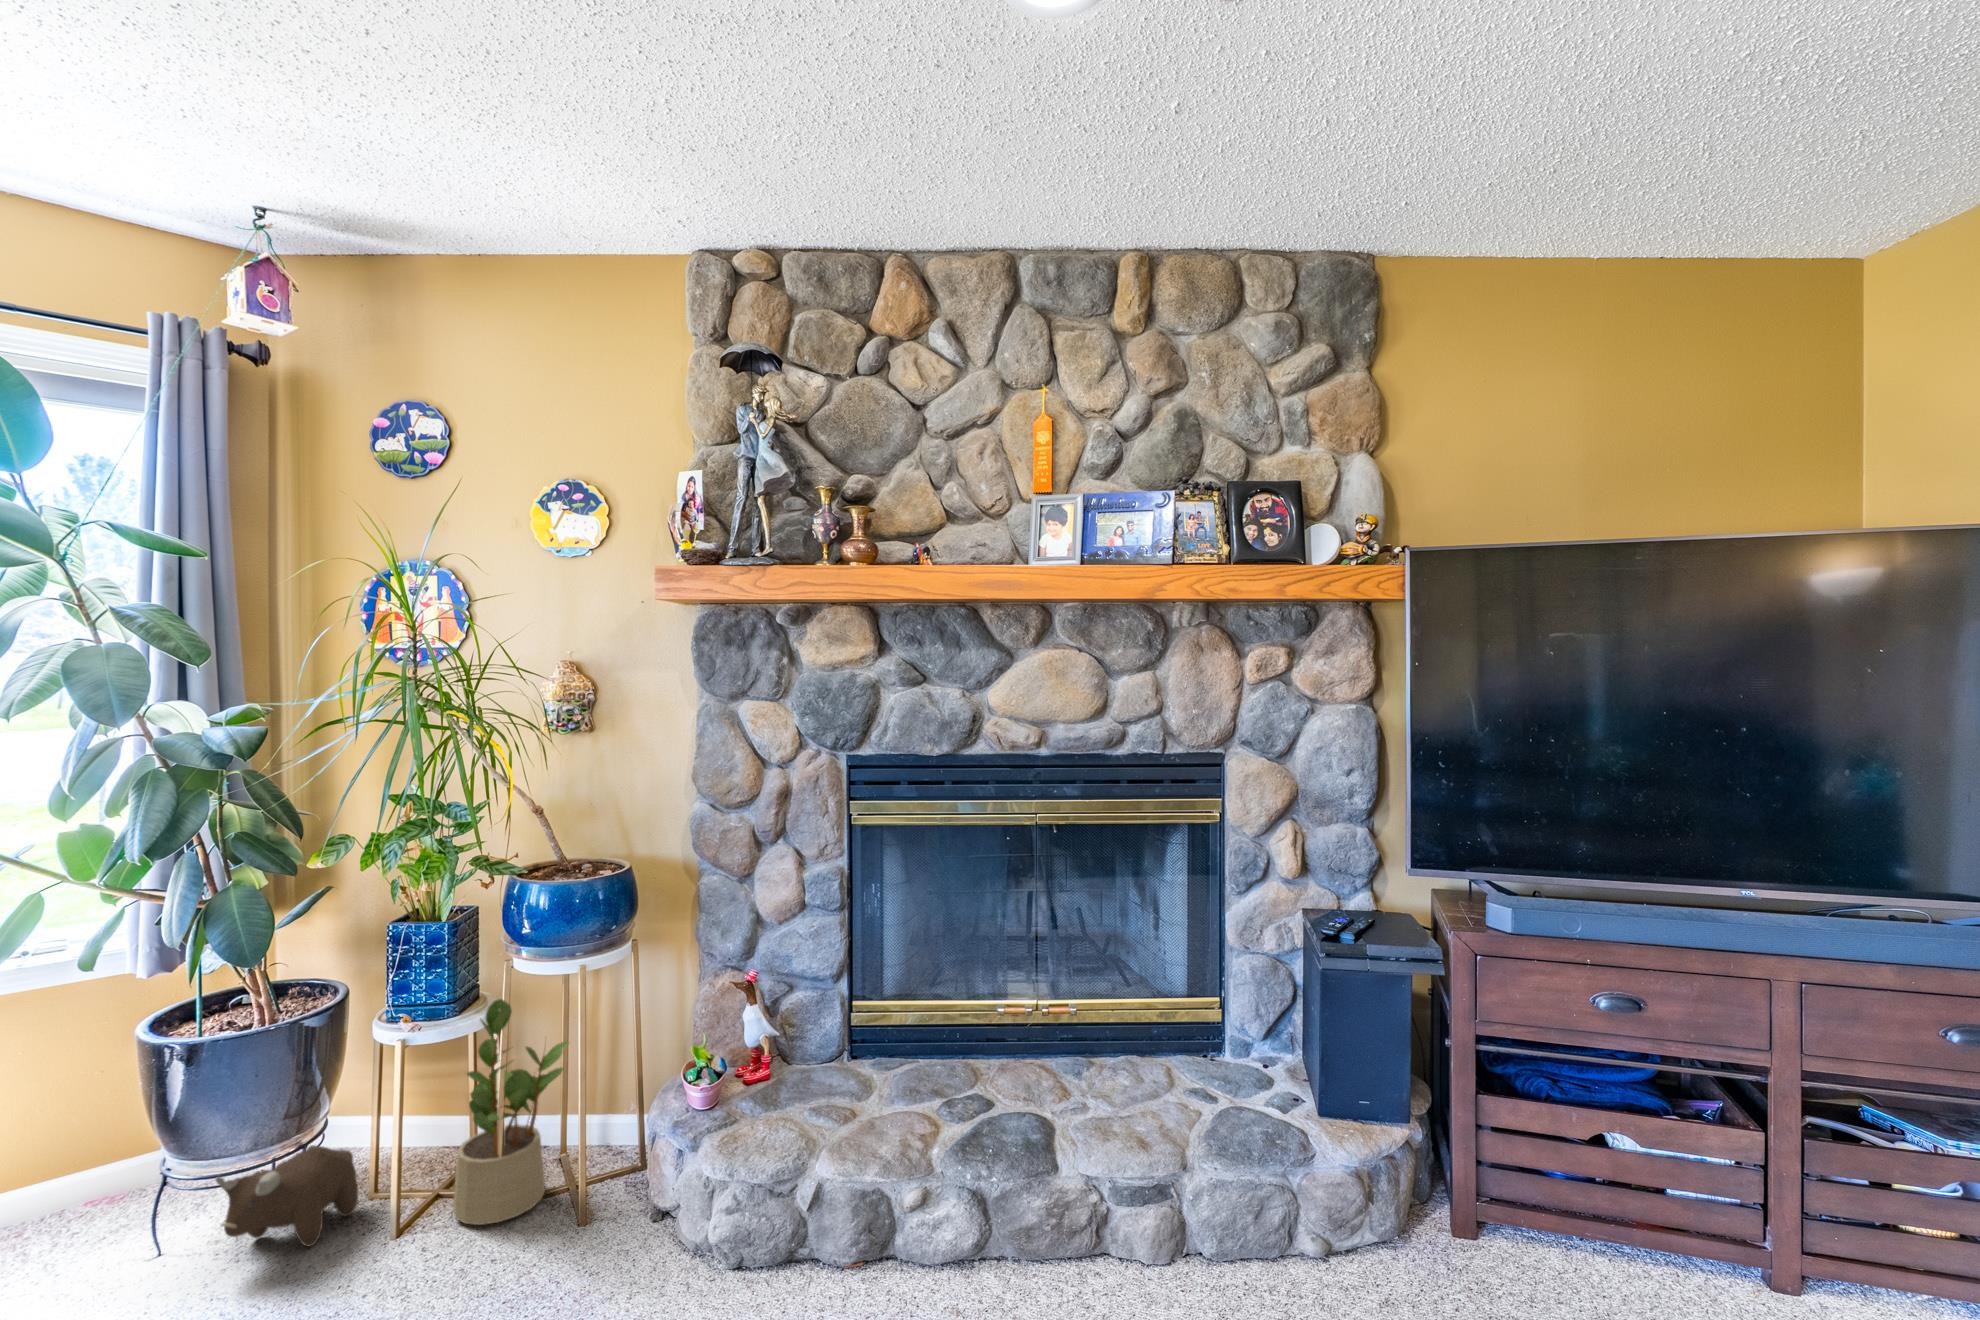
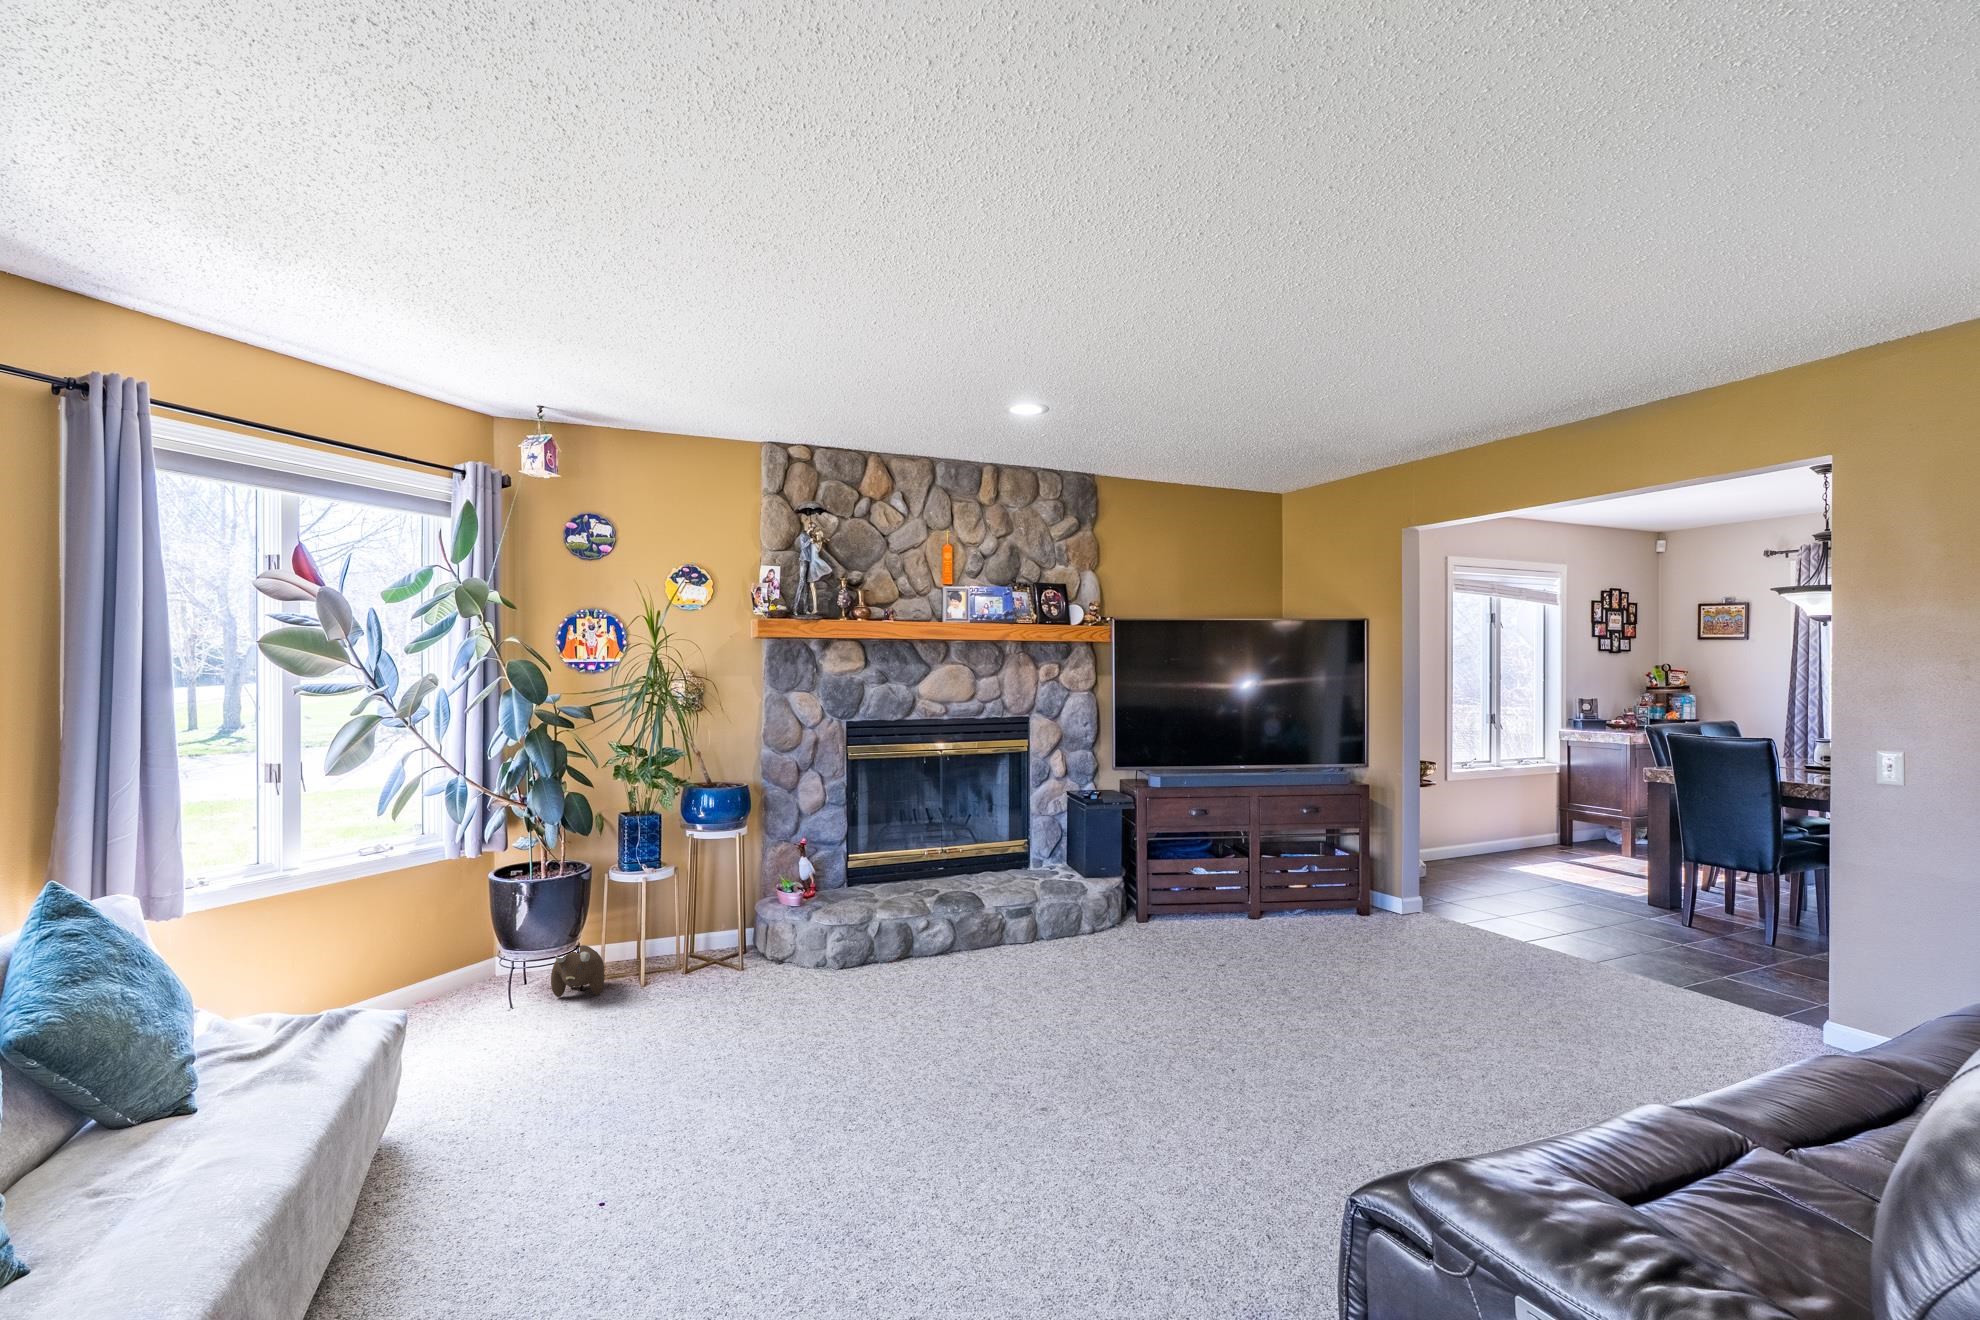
potted plant: present [453,999,569,1225] -> none [659,857,711,977]

